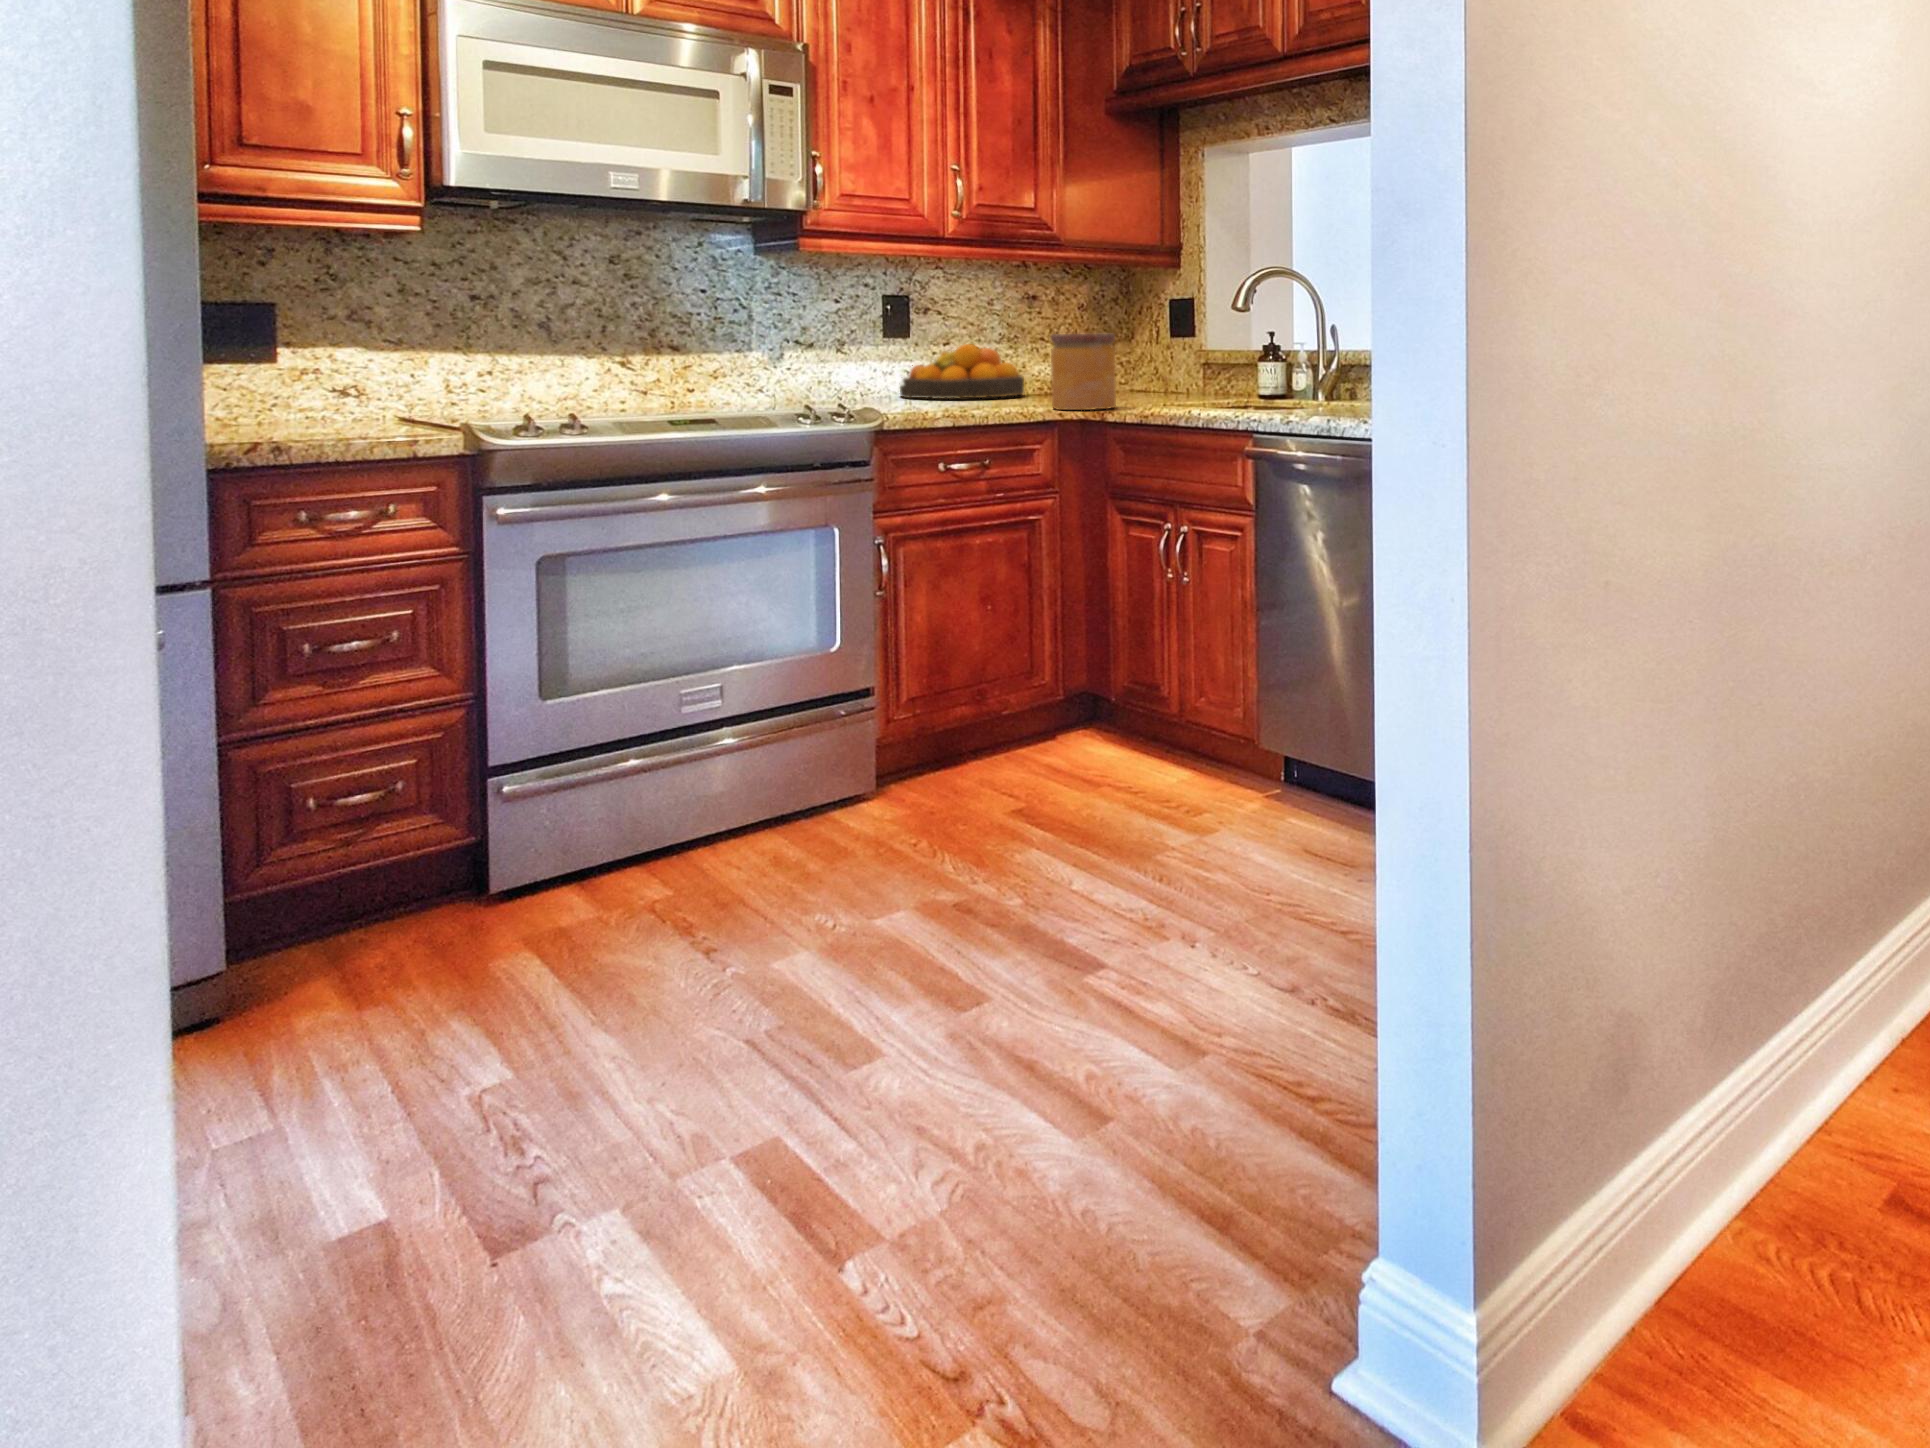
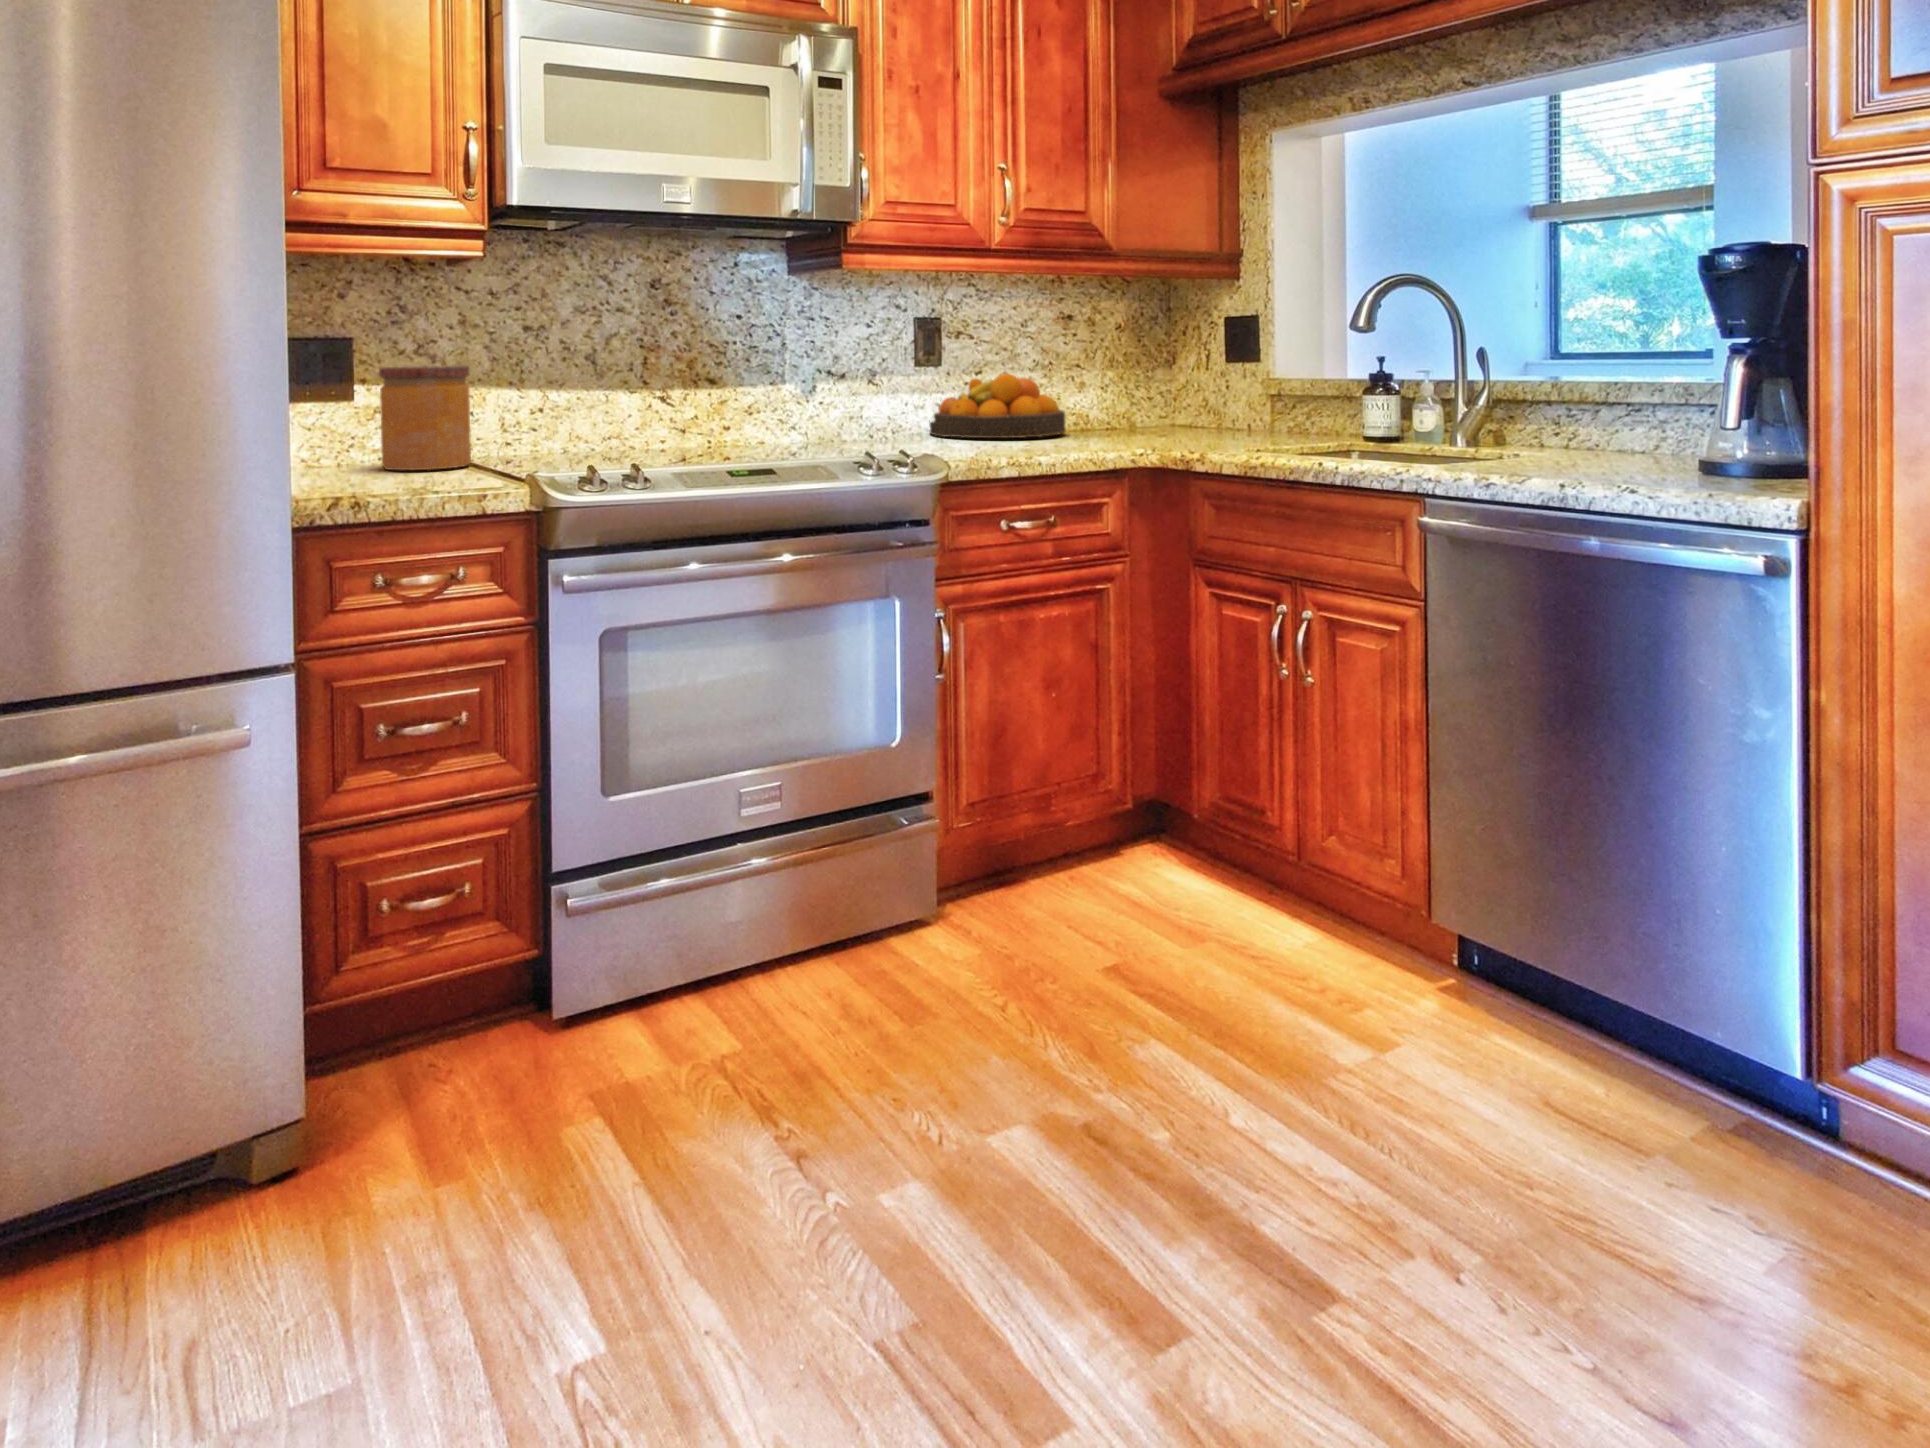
jar: present [1051,334,1116,410] -> present [379,365,471,470]

